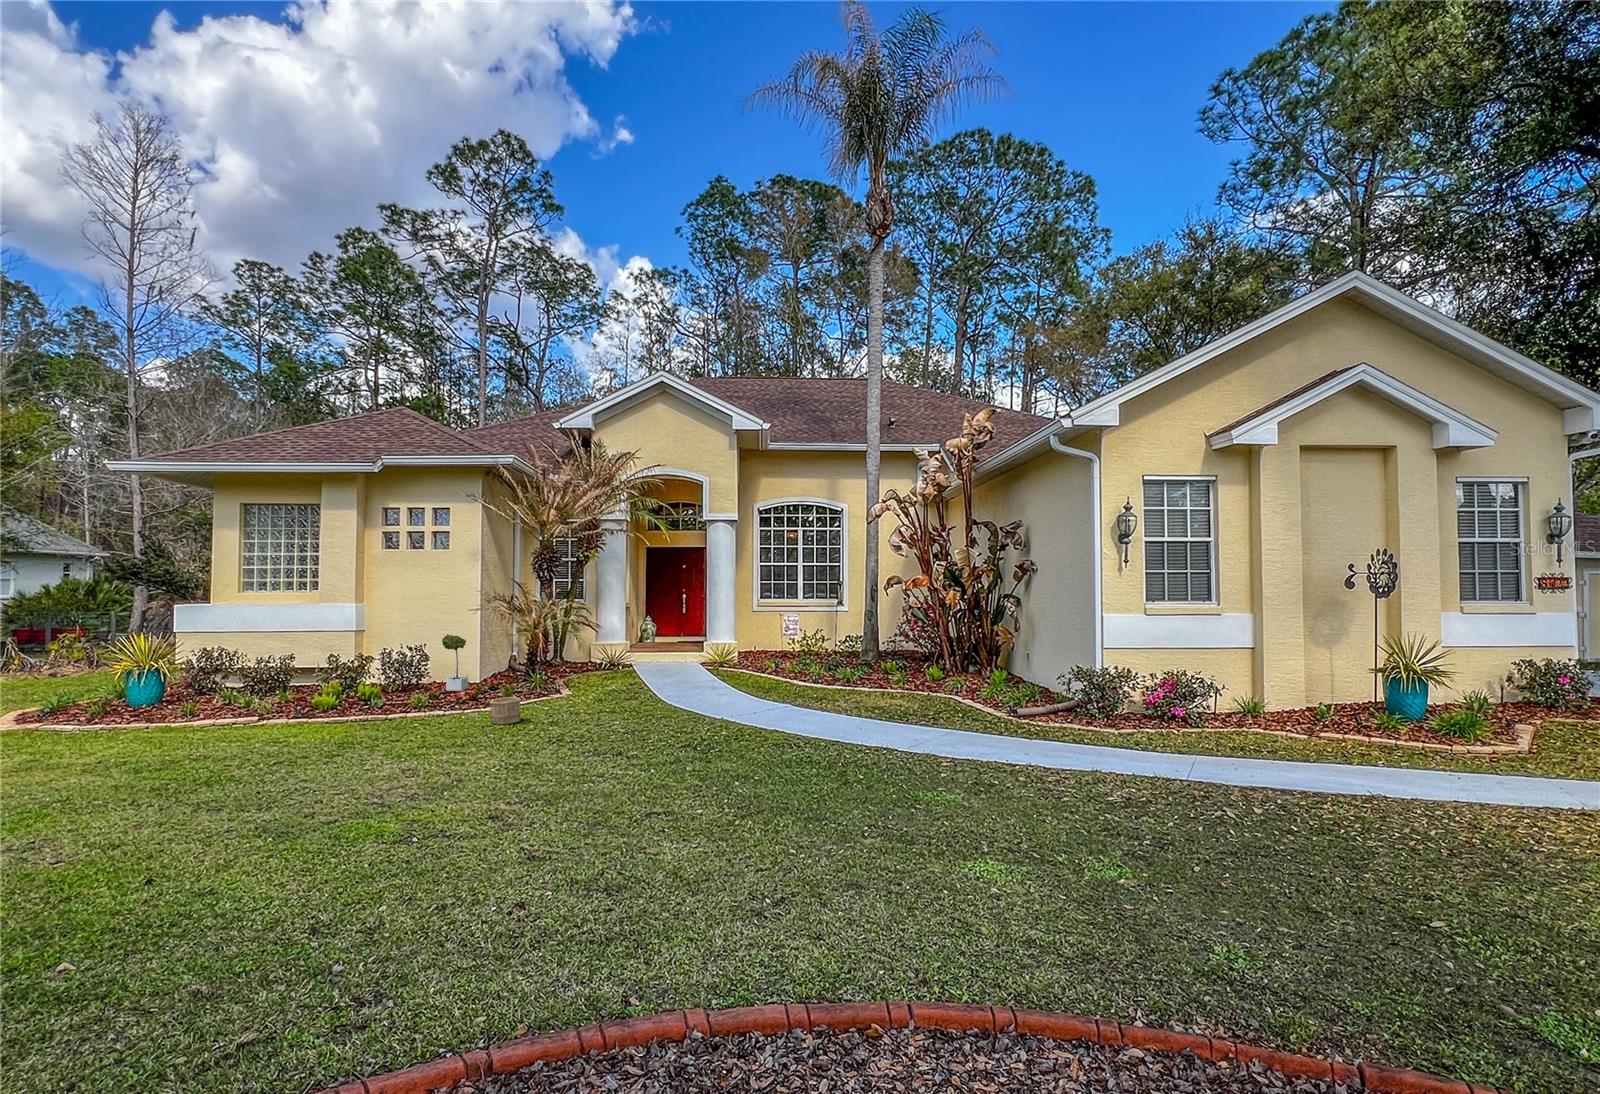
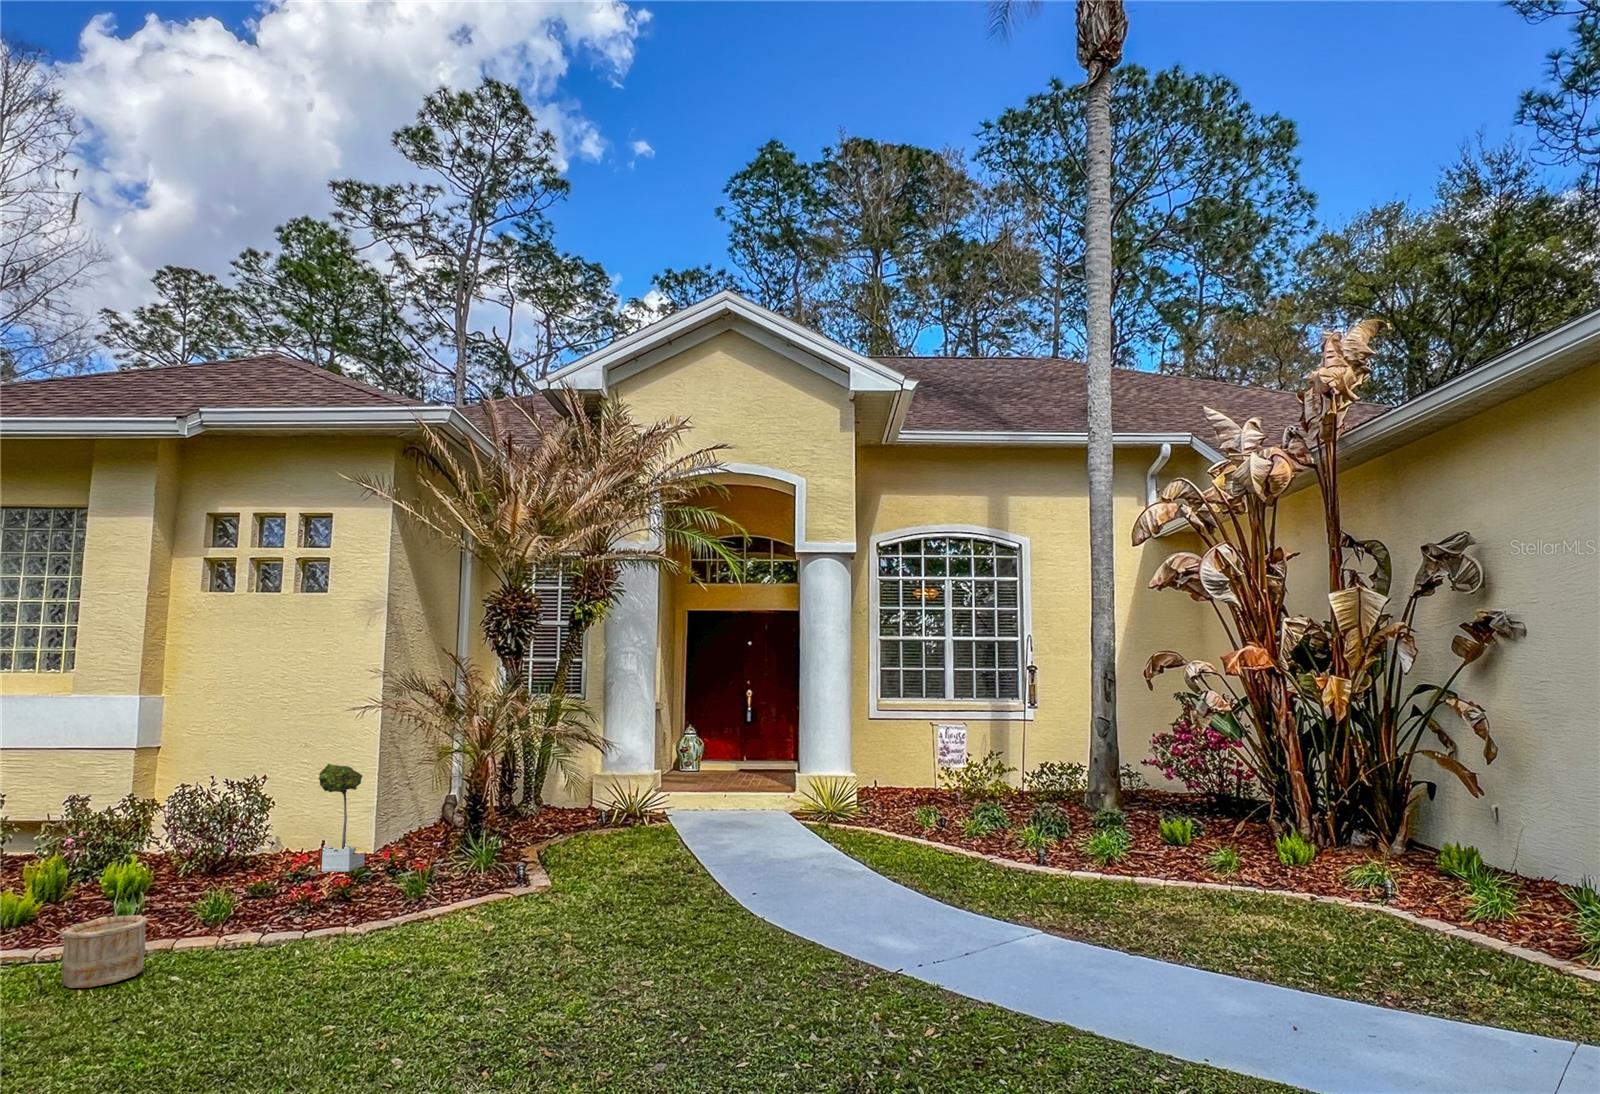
wooden bucket: present [490,697,521,725] -> present [62,915,148,988]

